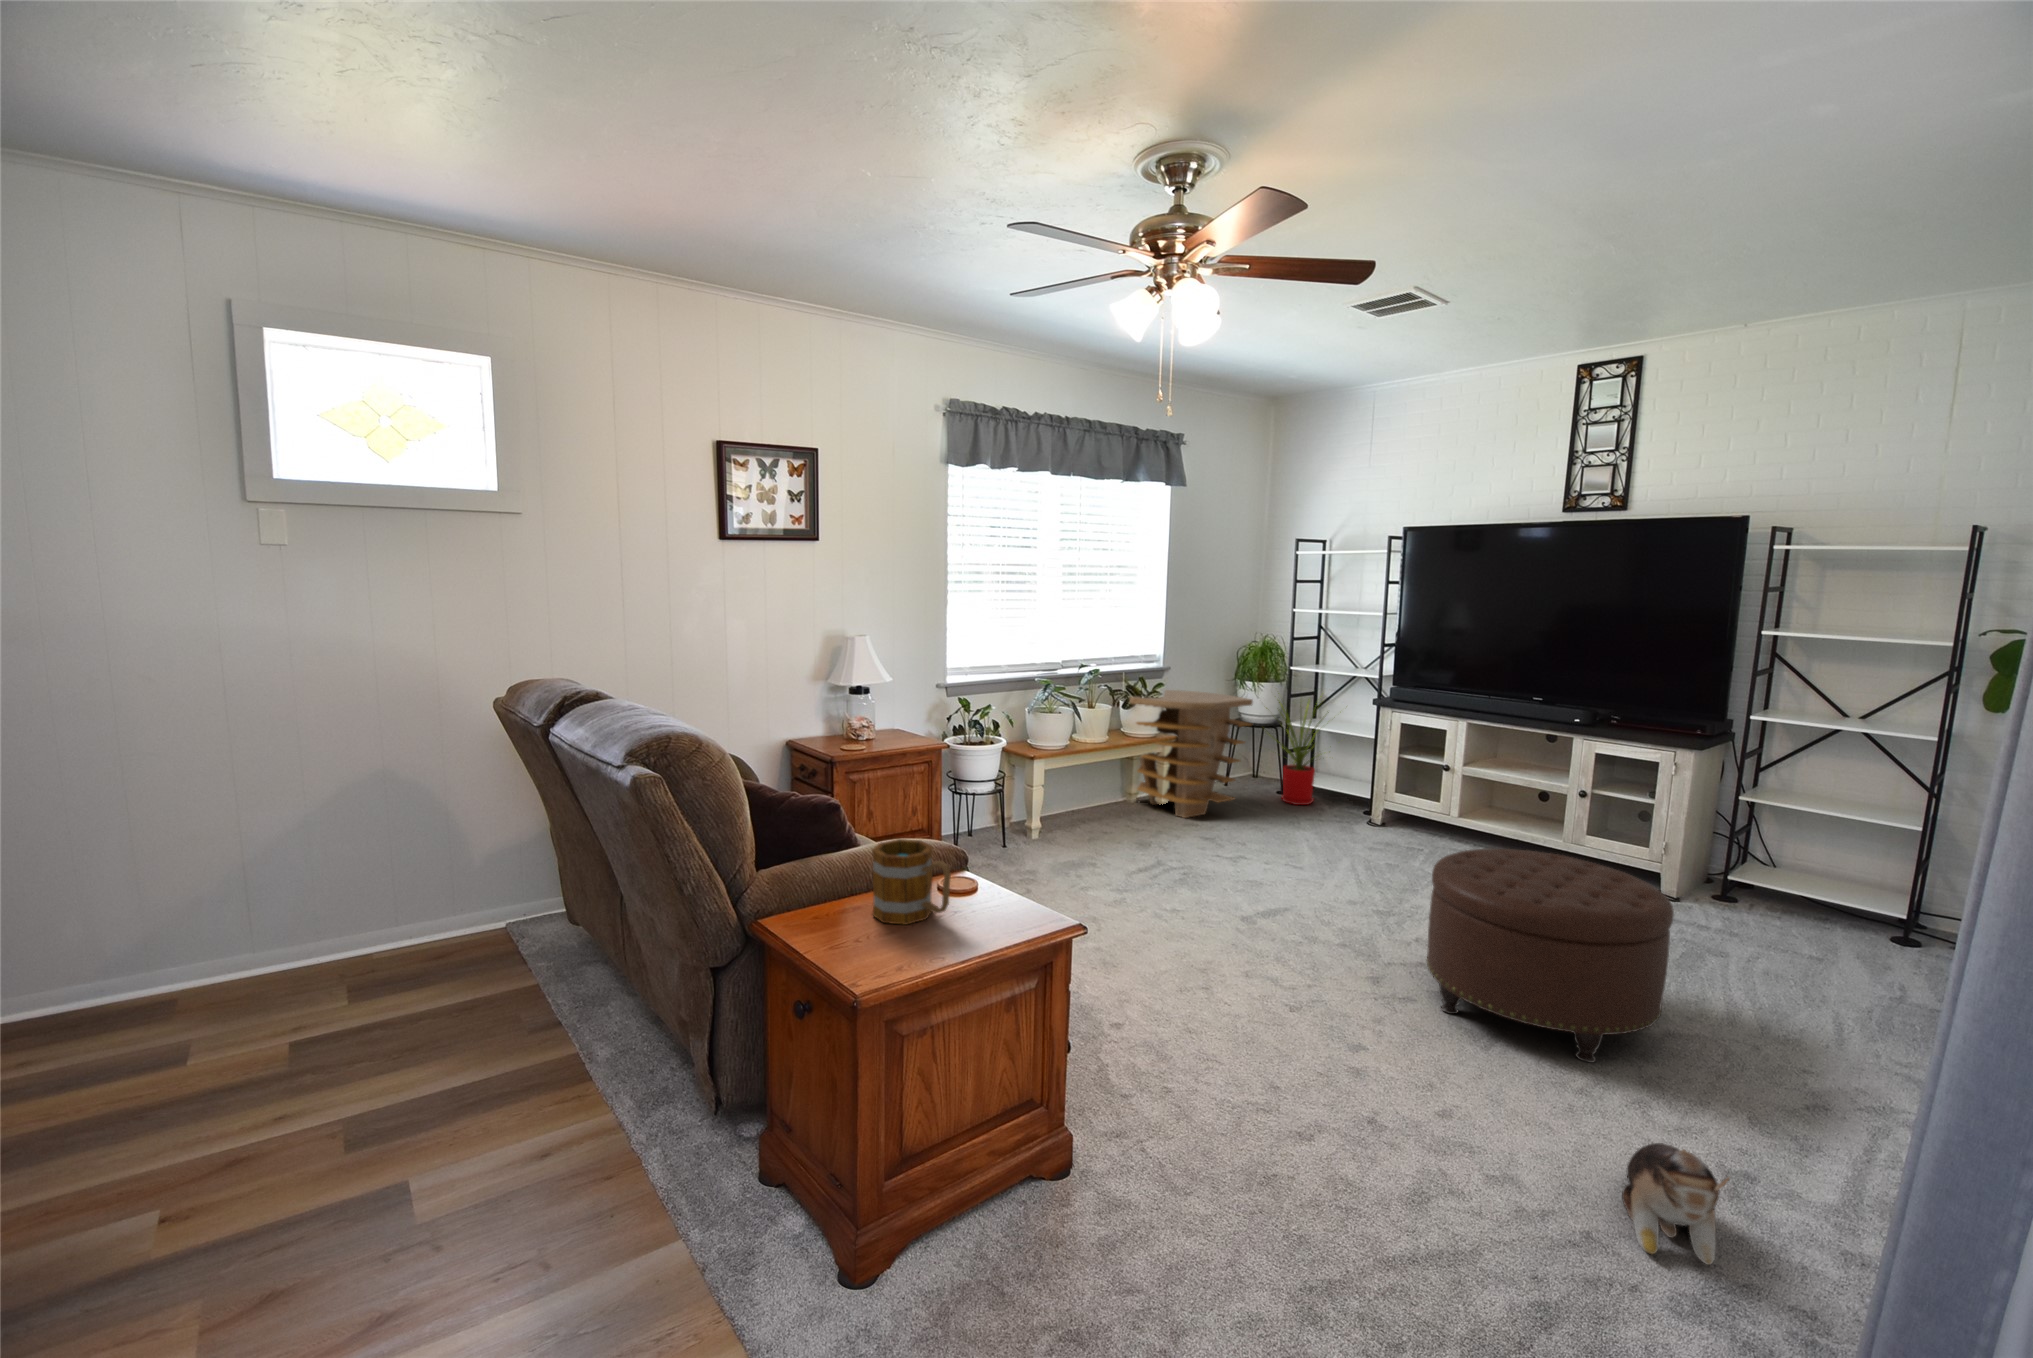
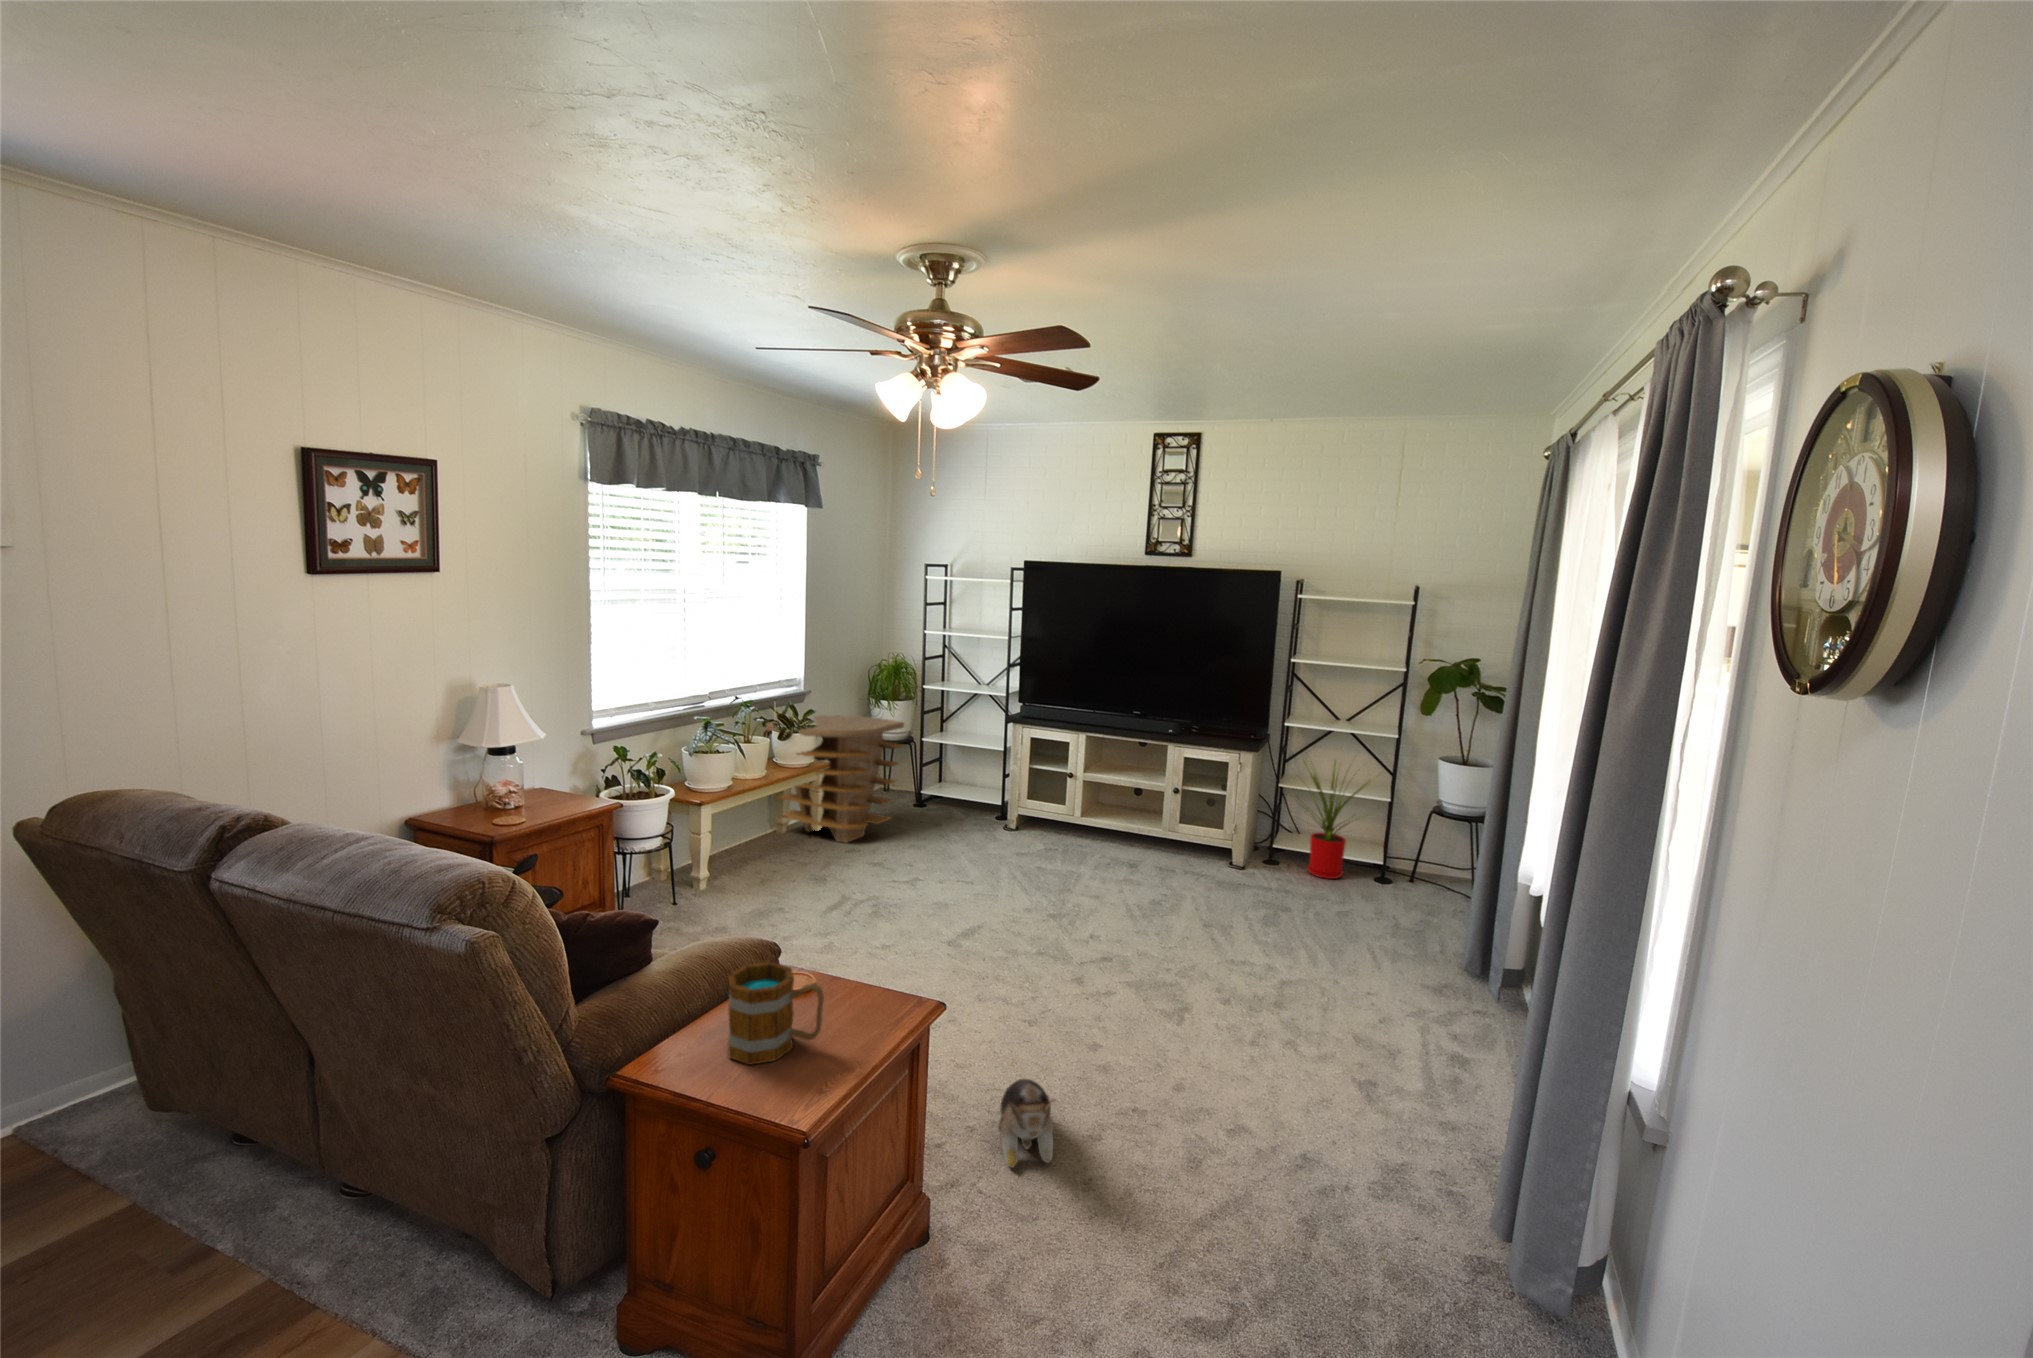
house plant: present [1266,696,1329,805] -> present [1299,761,1377,879]
ottoman: present [1426,849,1674,1063] -> none [1123,852,1296,1018]
plush toy: present [1622,1143,1729,1265] -> present [999,1079,1053,1168]

